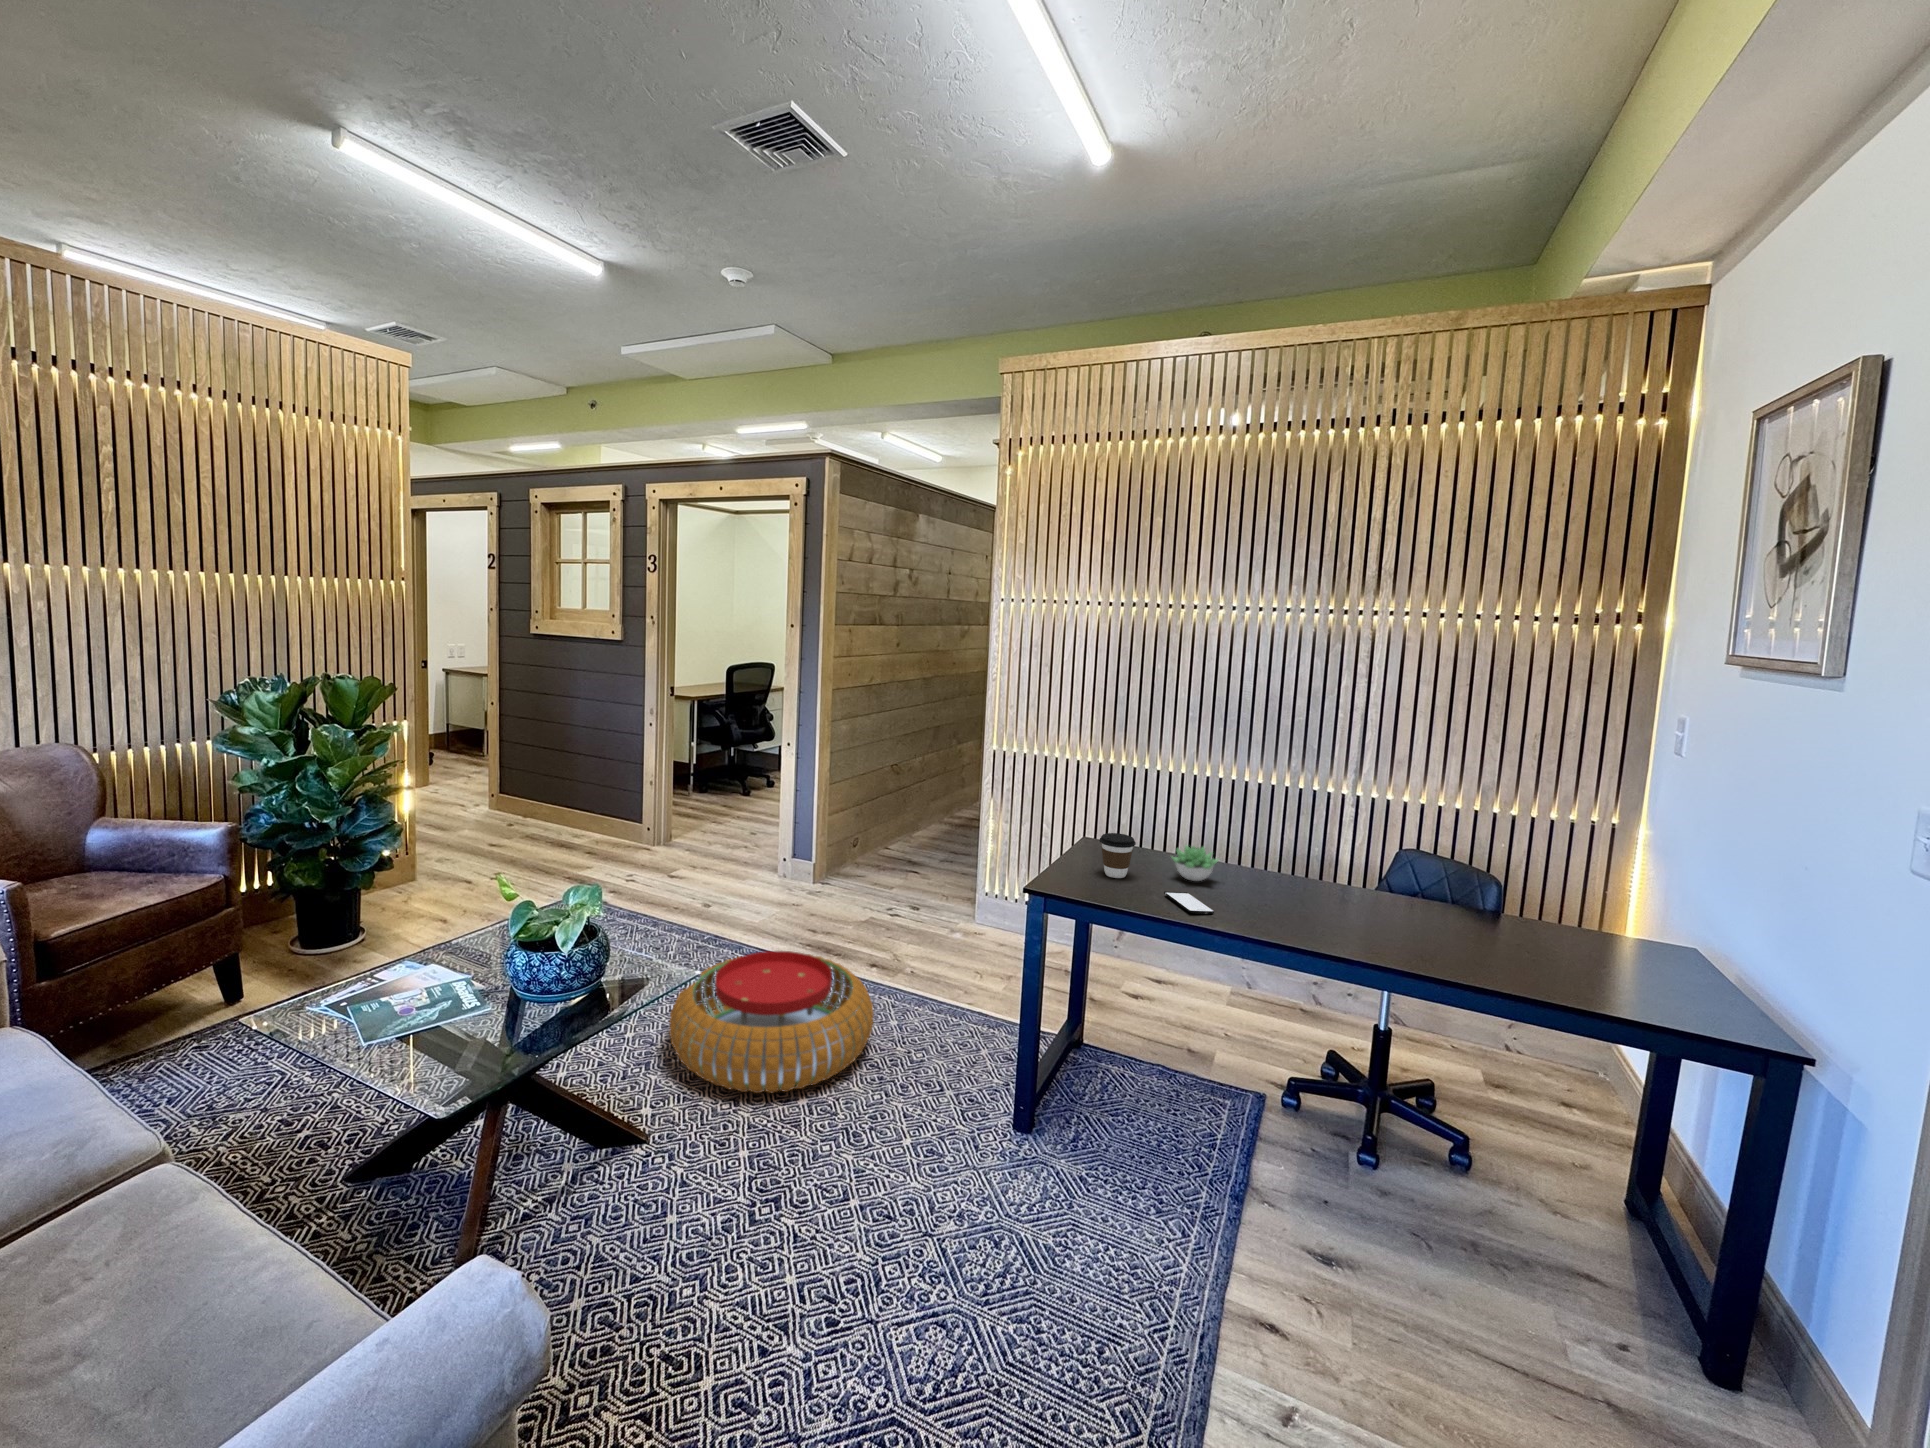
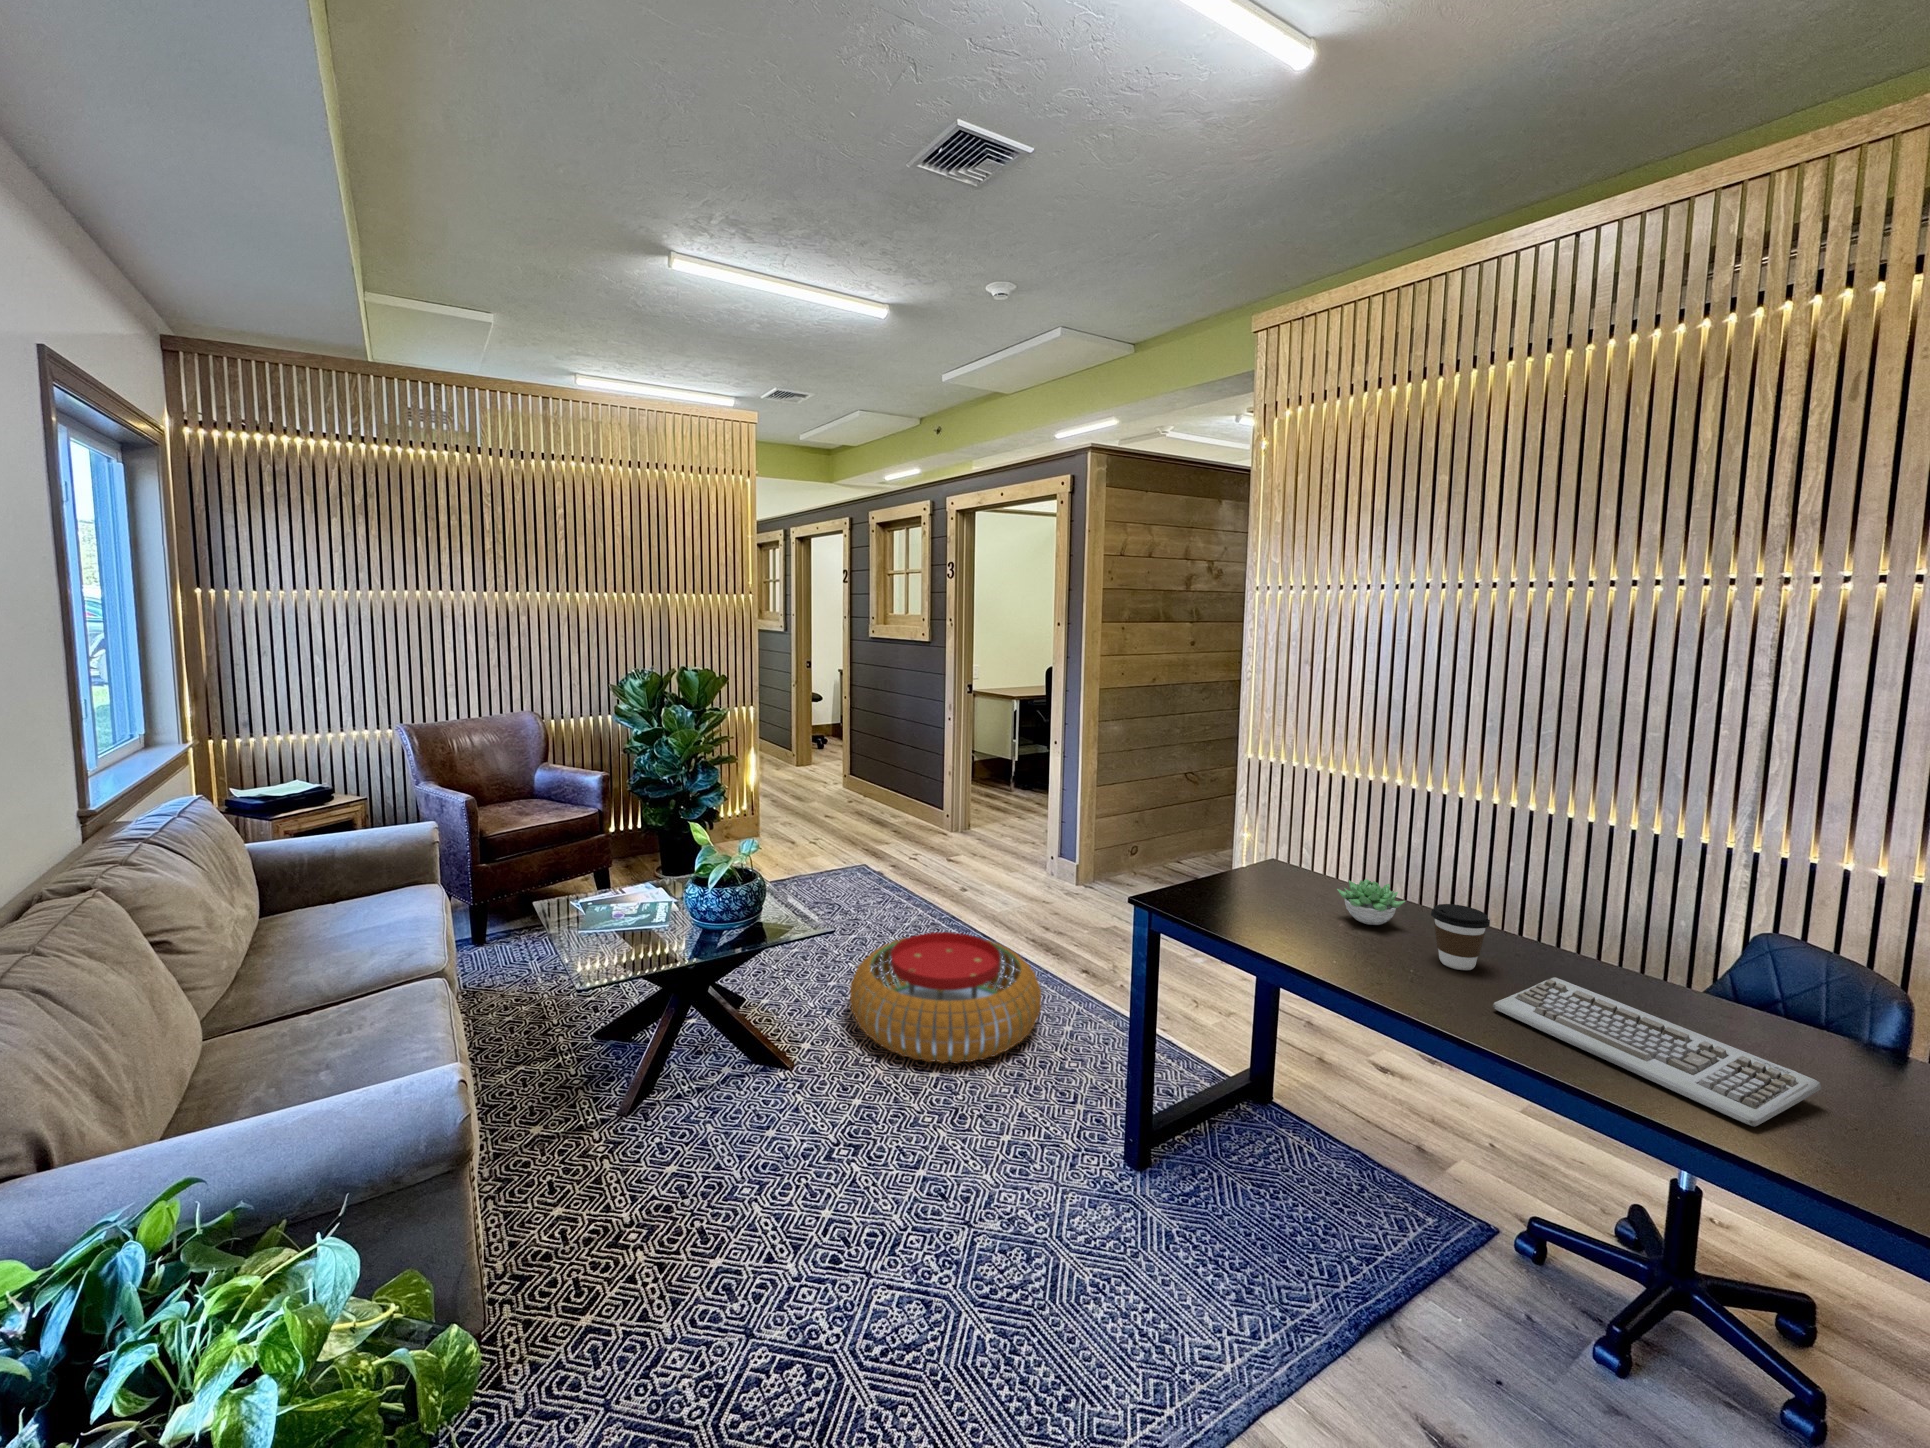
coffee cup: present [1100,833,1136,878] -> present [1431,904,1490,970]
smartphone: present [1164,891,1214,914] -> none [1302,927,1346,961]
keyboard: none [1325,900,1513,976] -> present [1493,977,1821,1126]

